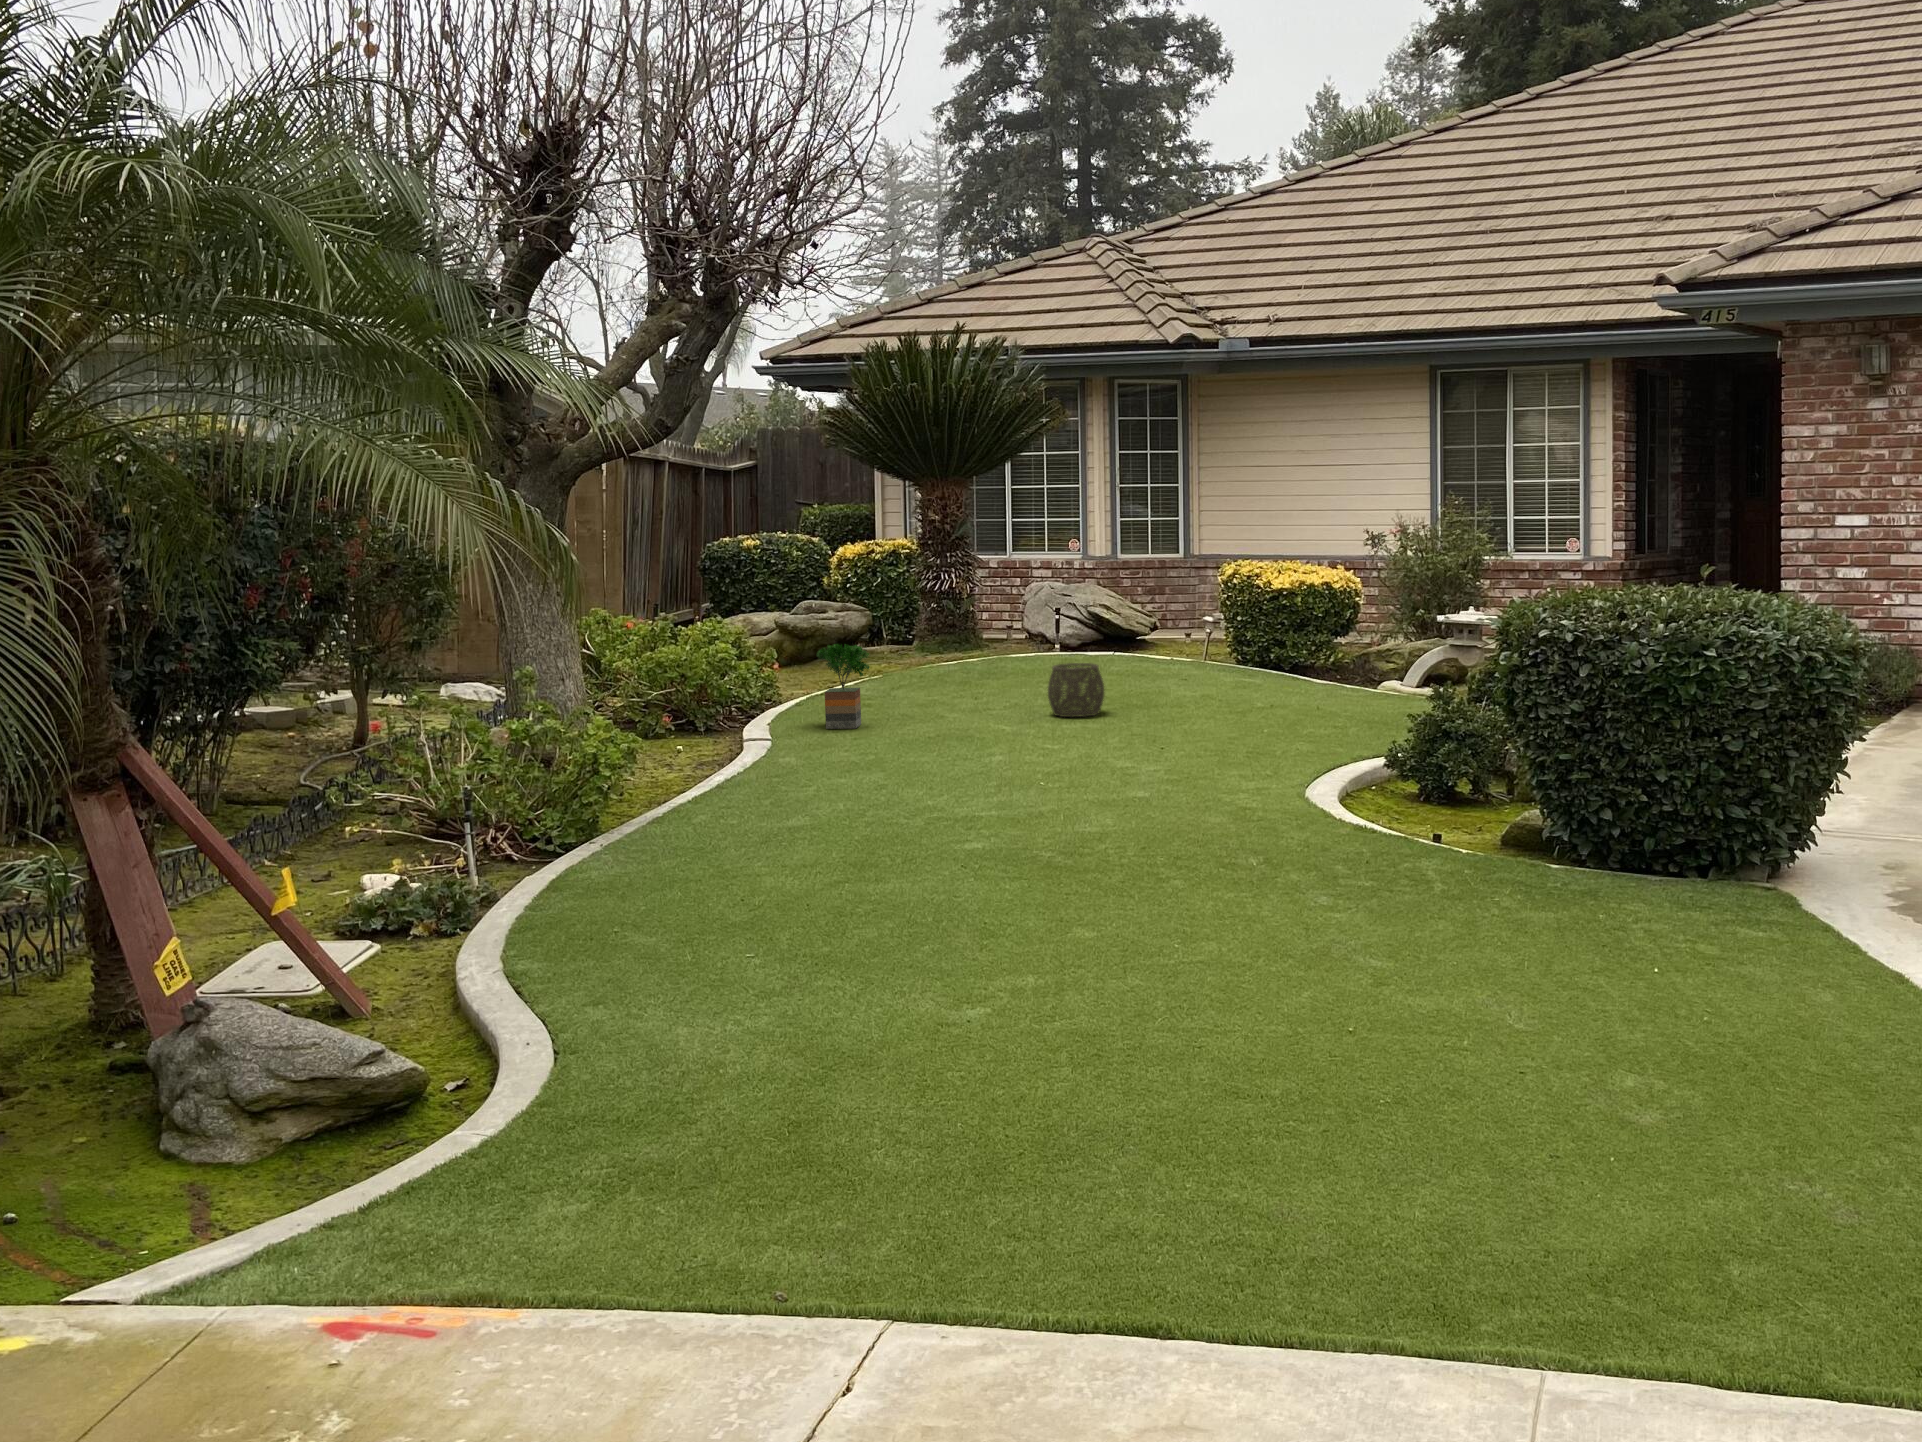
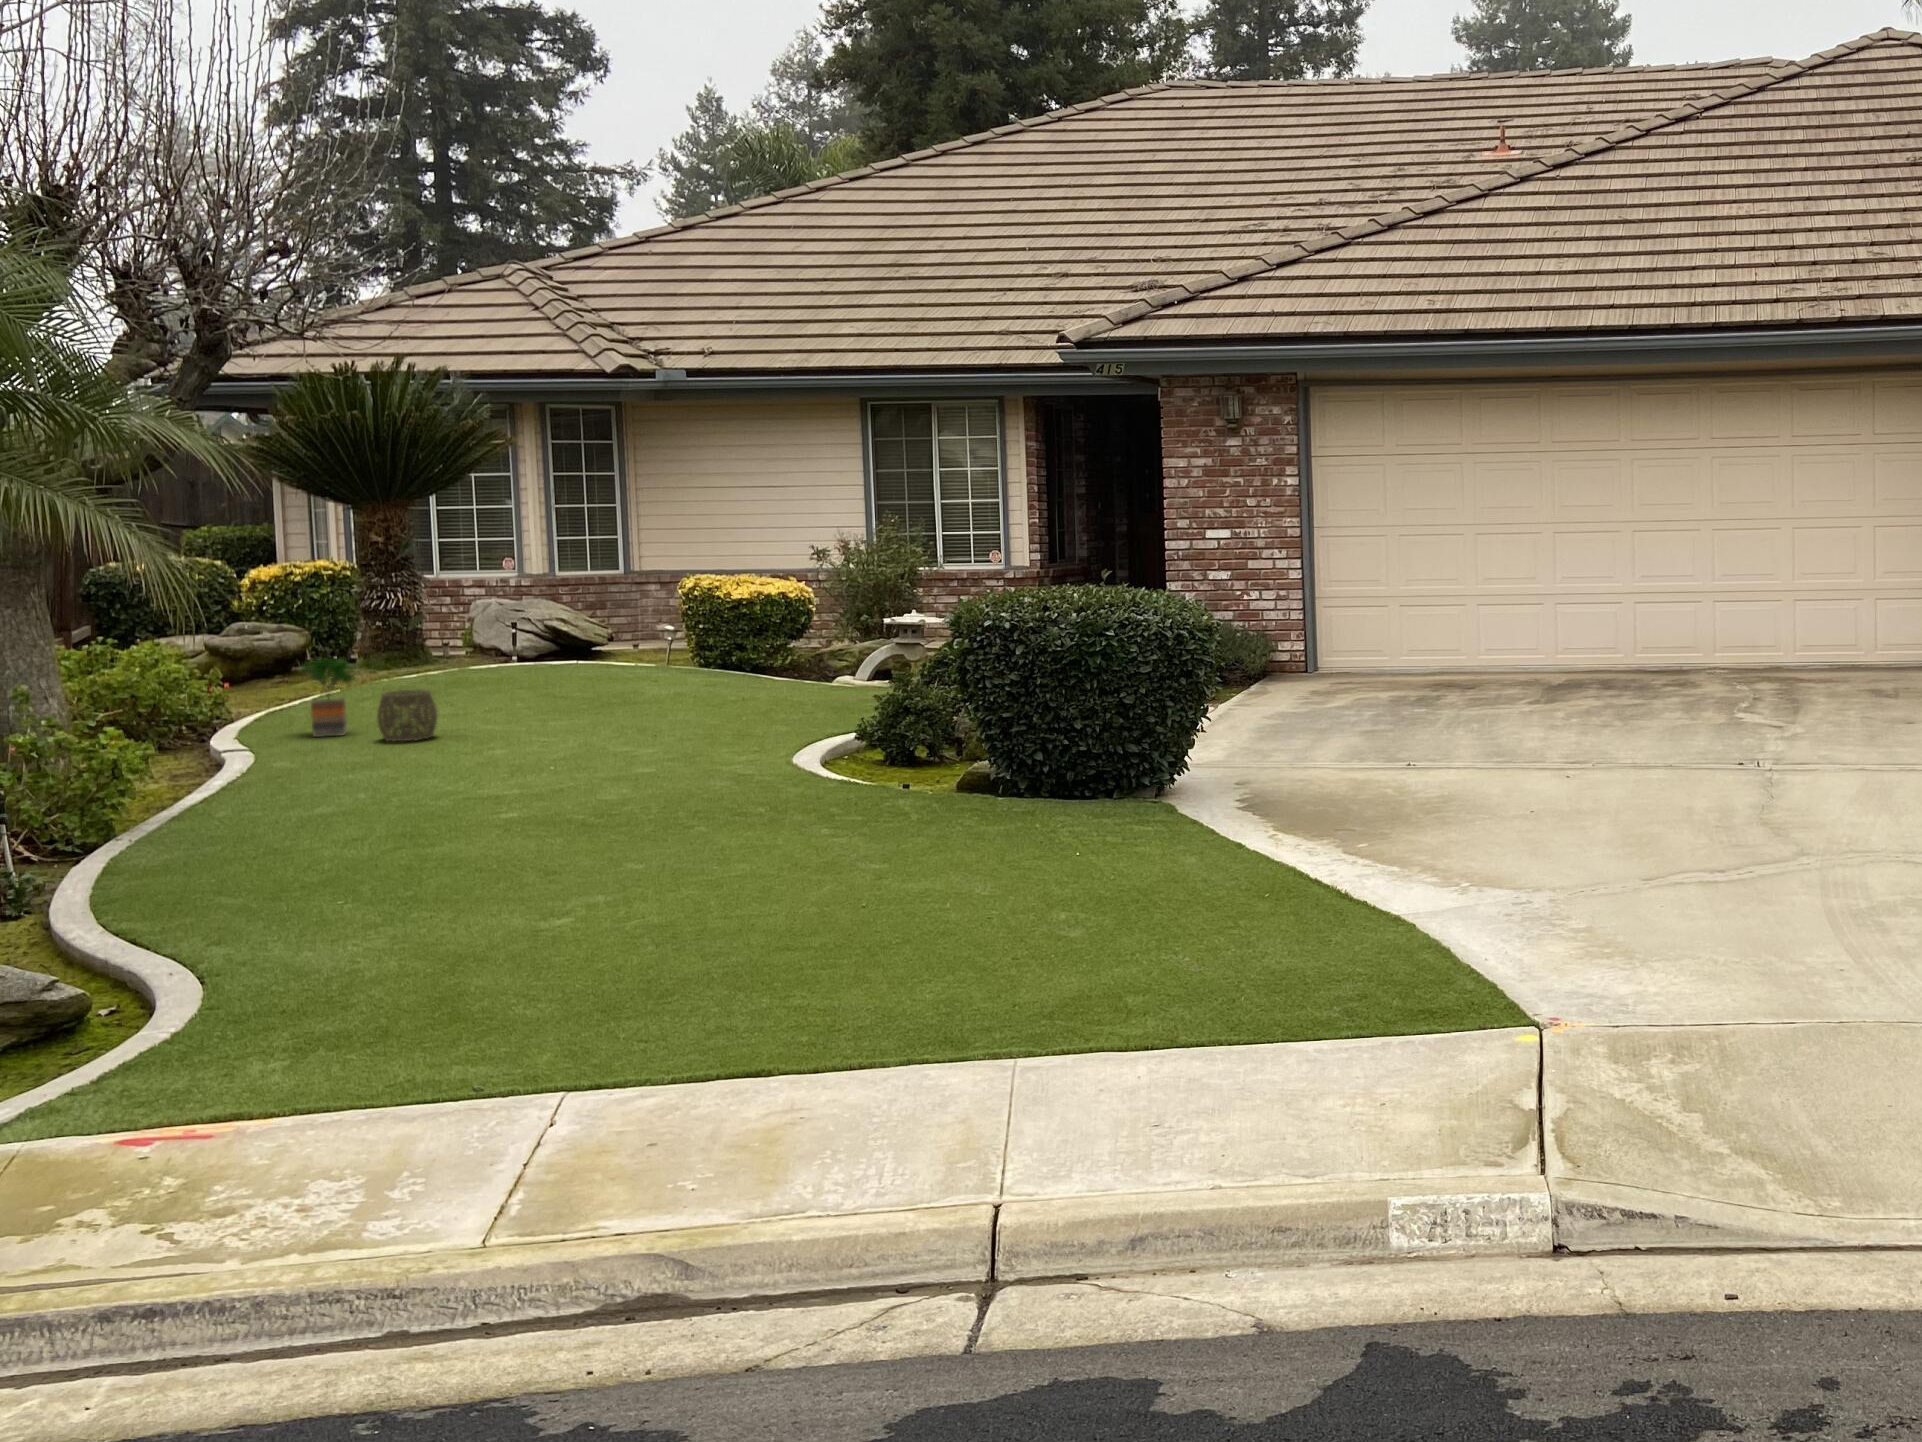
woven basket: present [1048,663,1104,717] -> present [377,689,438,742]

